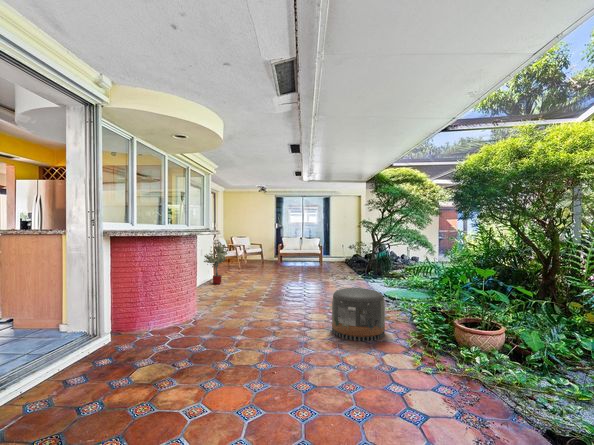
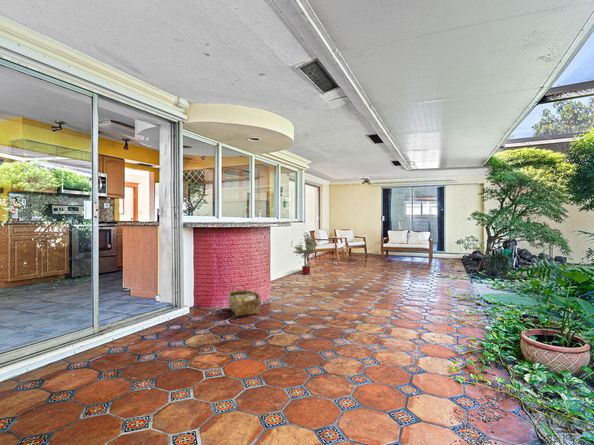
pouf: present [332,288,385,341] -> none [383,286,443,344]
woven basket: none [157,300,200,339] -> present [228,284,261,316]

